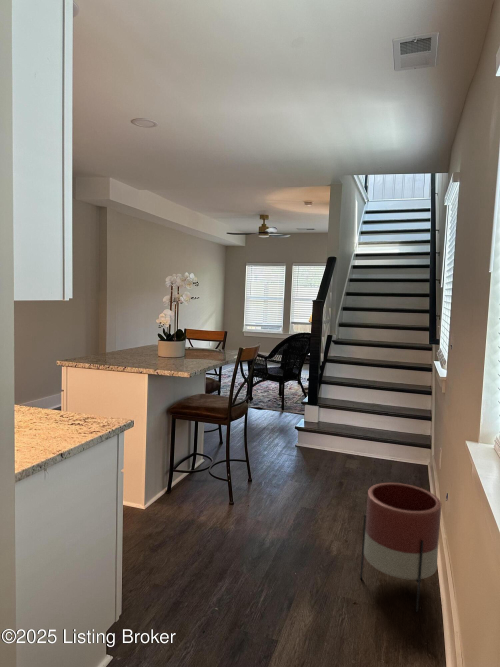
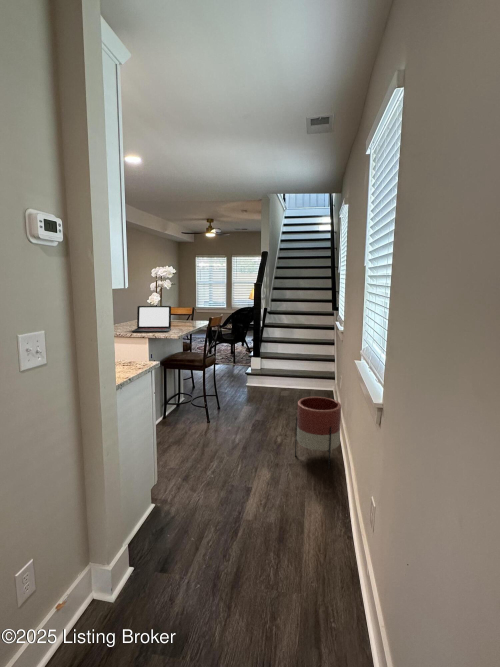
laptop: none [131,325,189,364] -> present [132,306,171,332]

